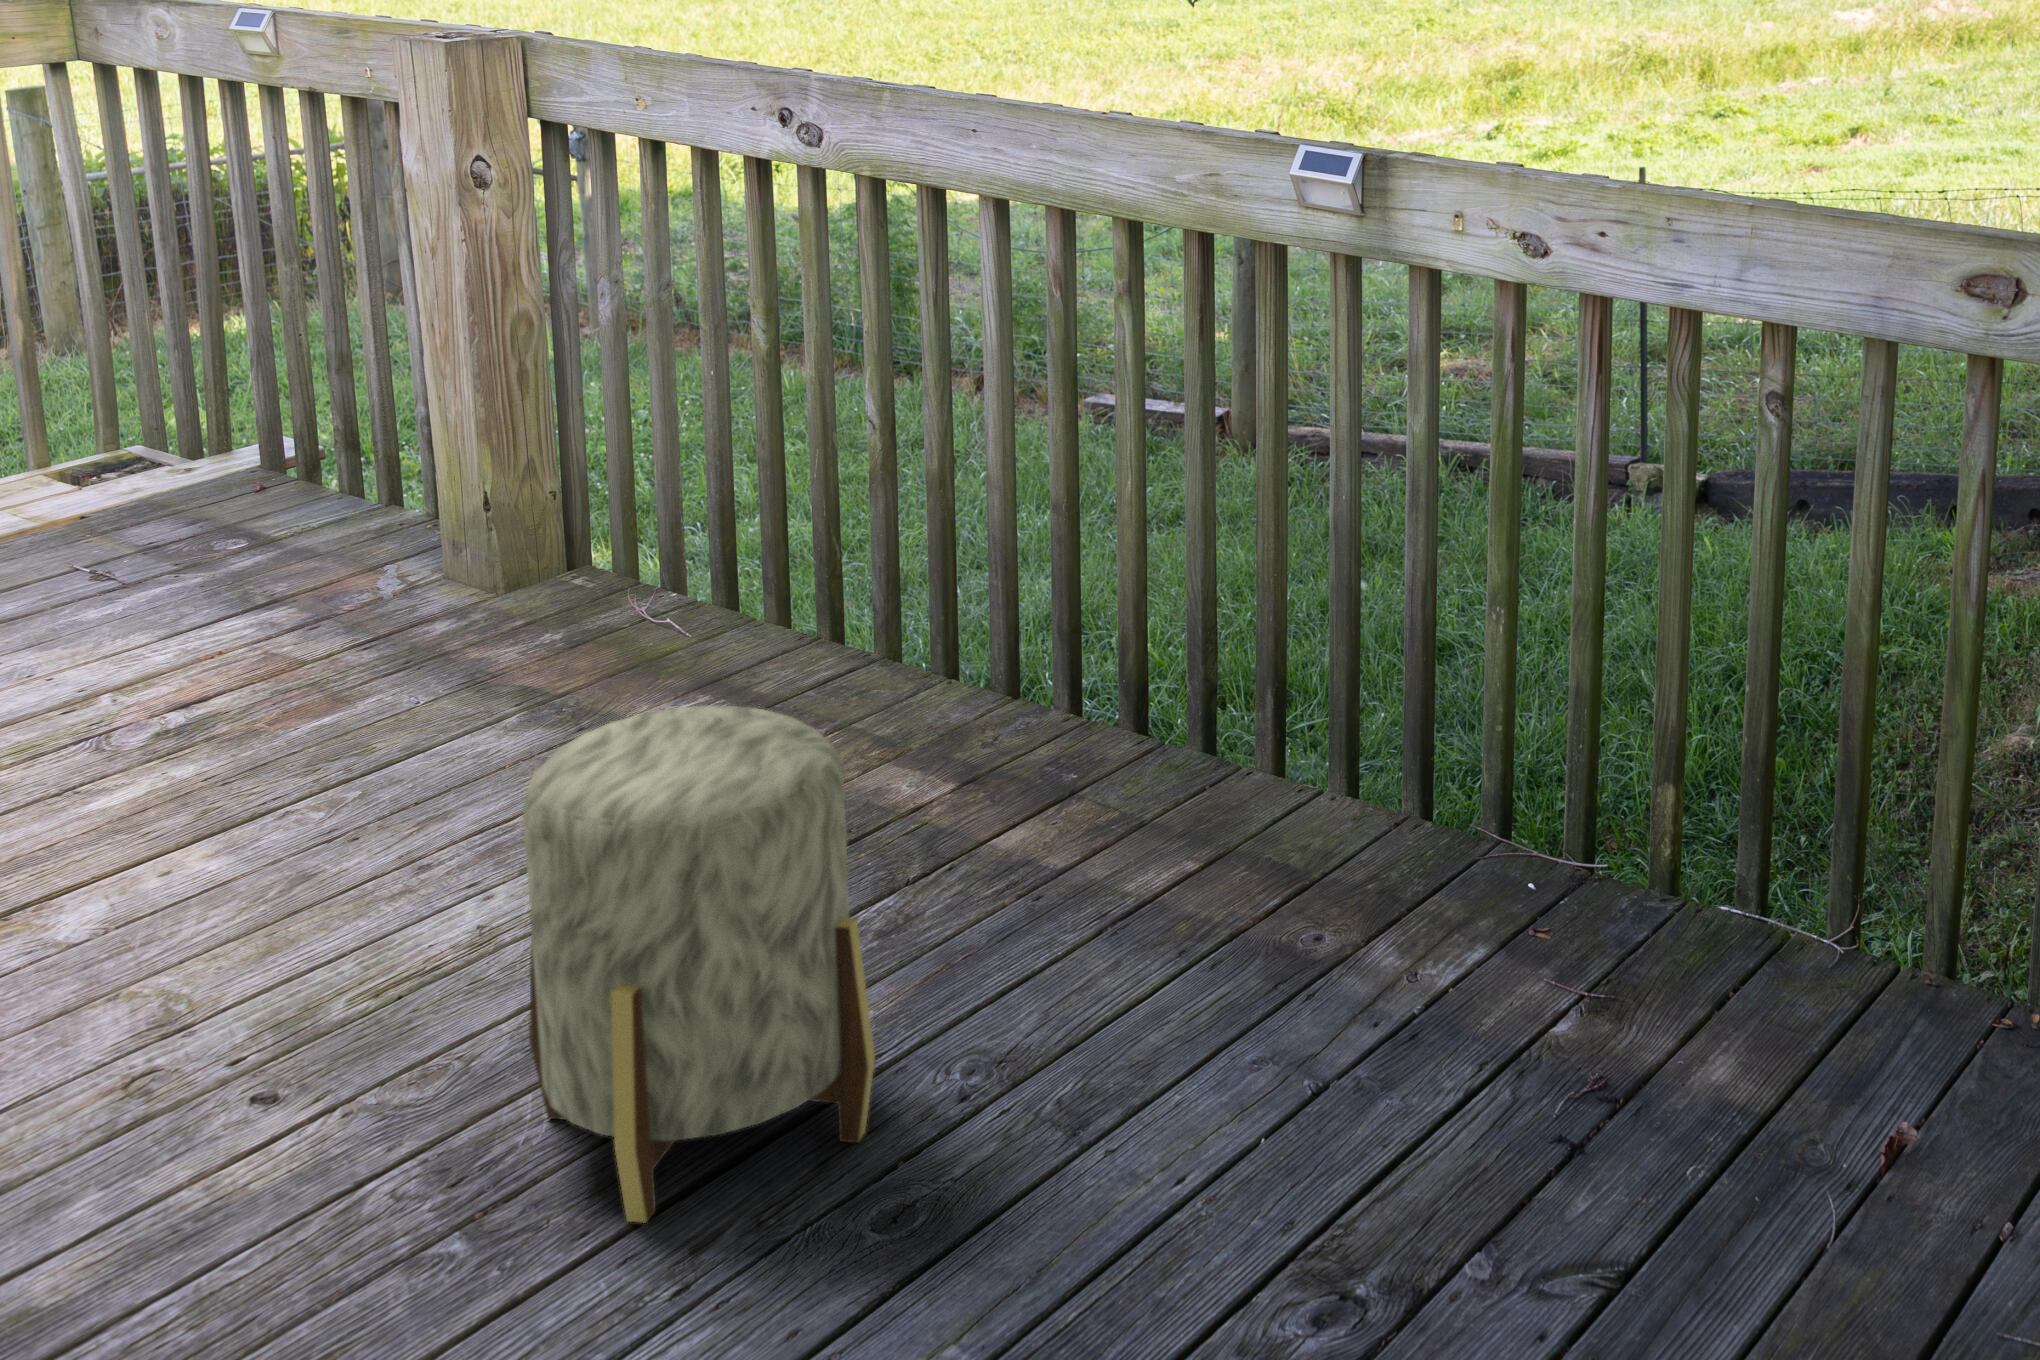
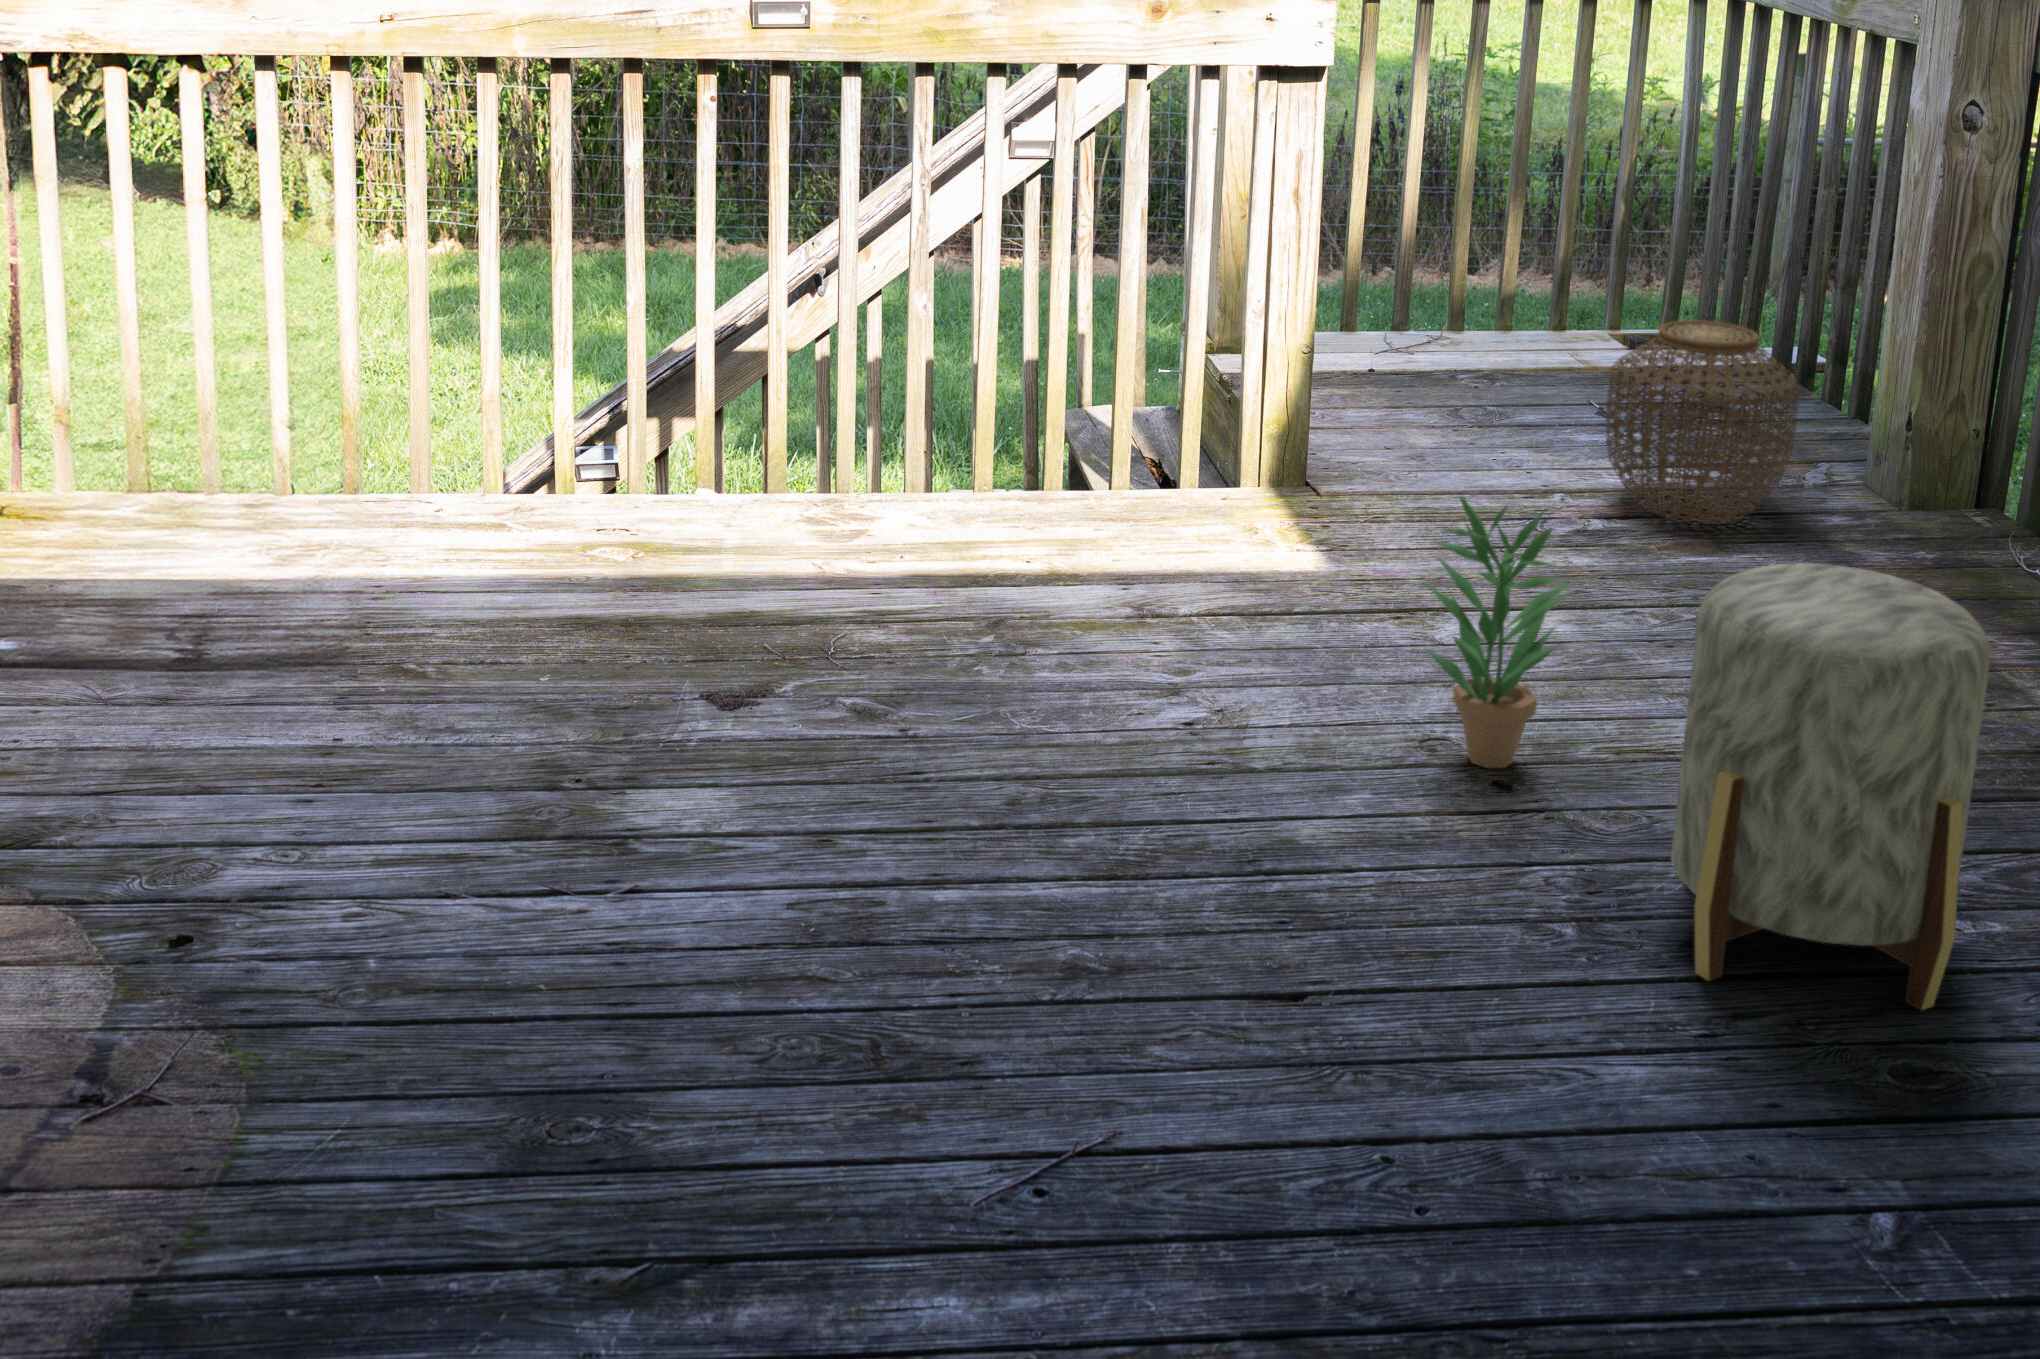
woven basket: none [138,443,383,684] -> present [1605,320,1800,524]
potted plant: none [86,746,307,1088] -> present [1427,498,1574,768]

